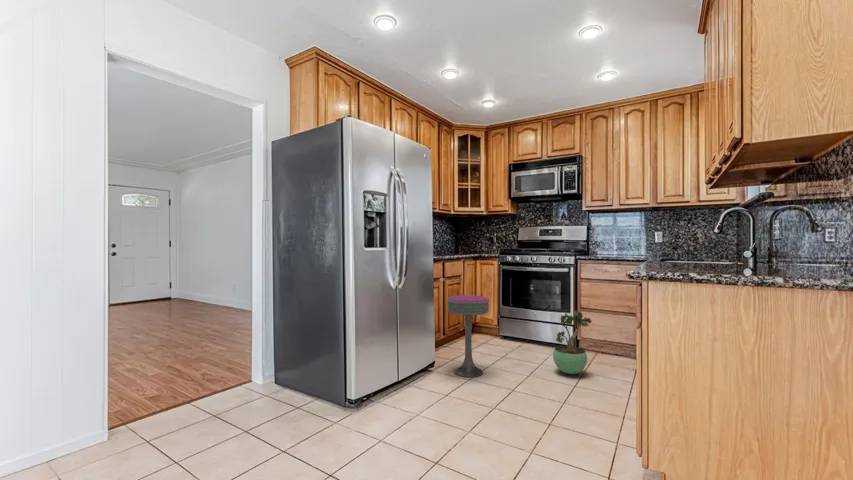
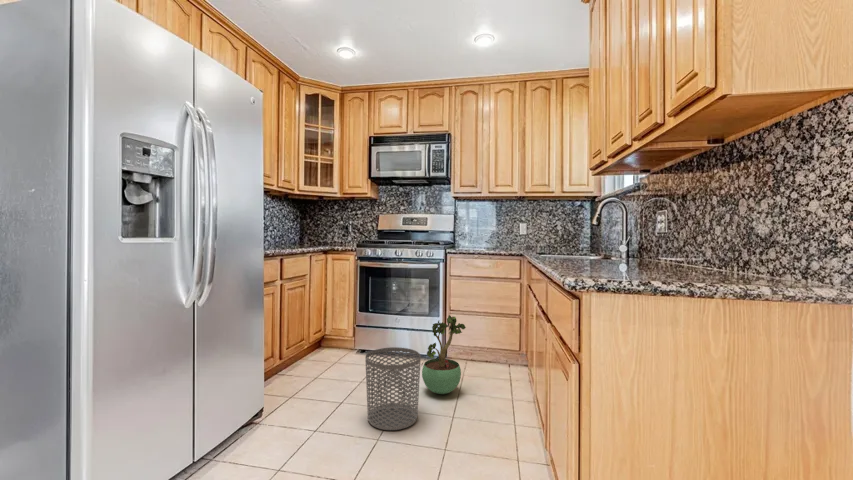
bar stool: present [448,295,489,377] -> none [283,303,342,419]
waste bin: none [506,331,549,391] -> present [365,347,421,430]

